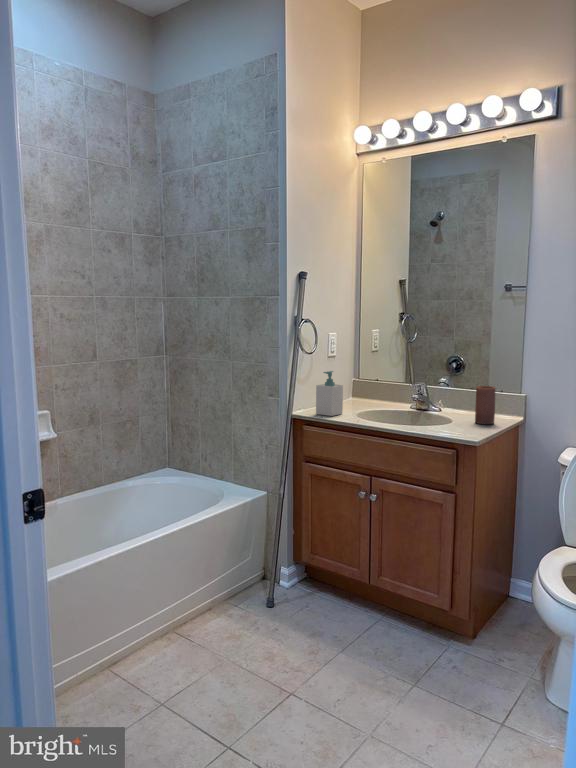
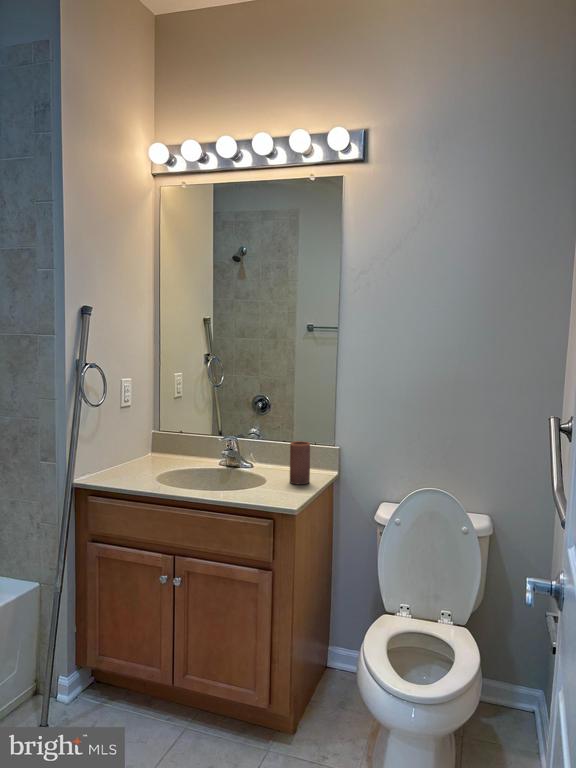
soap bottle: present [316,371,343,416] -> none [107,428,140,484]

